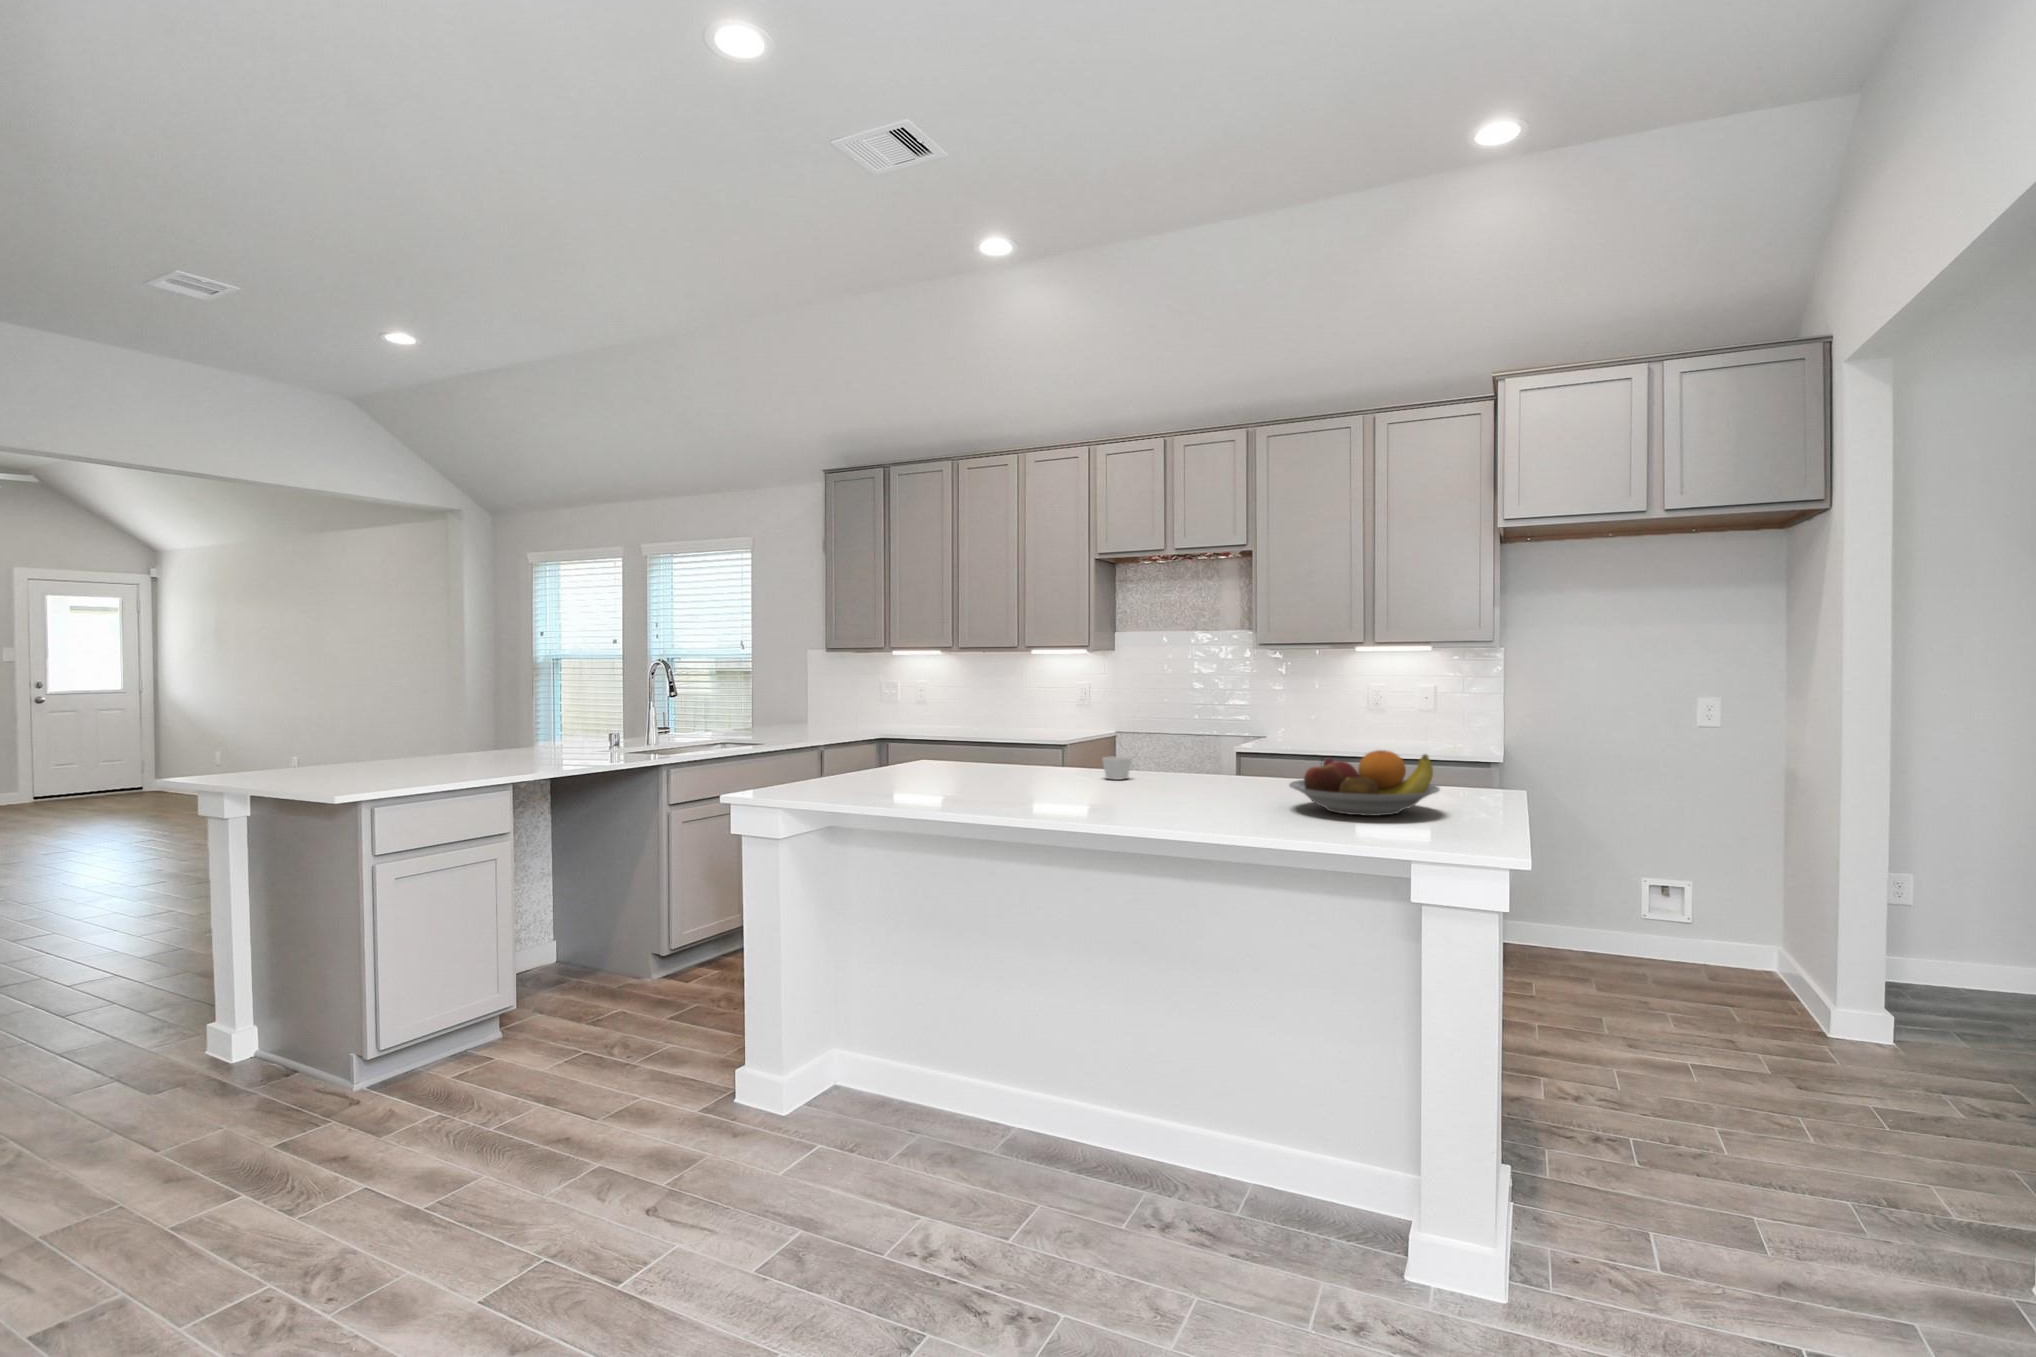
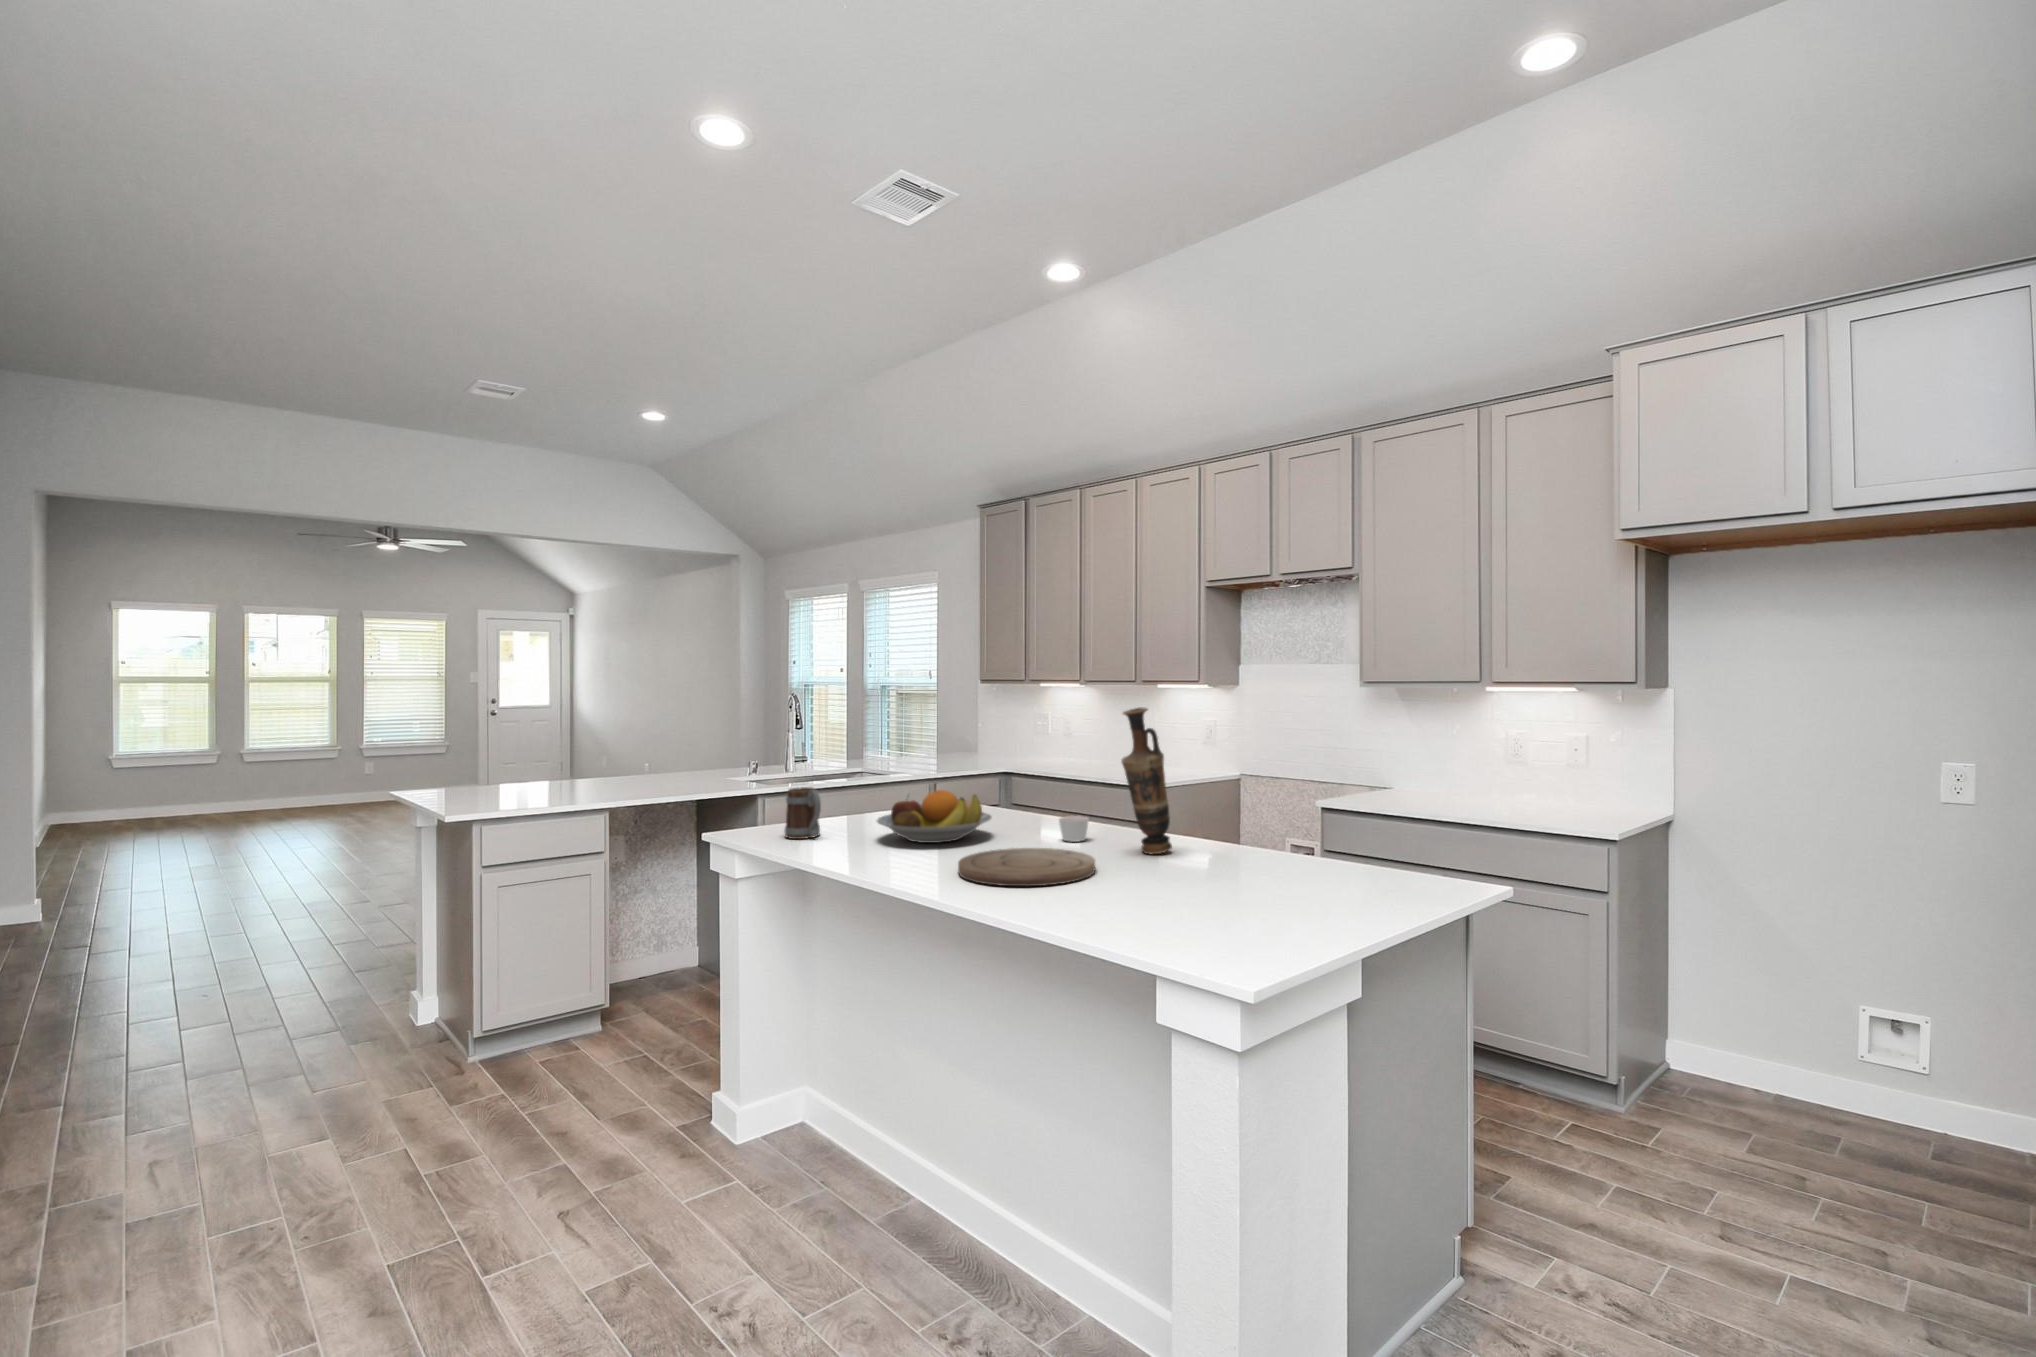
vase: none [1184,648,1227,784] -> present [1122,707,1172,854]
mug: none [815,735,864,788] -> present [784,787,821,839]
fruit bowl: present [1289,750,1440,816] -> present [877,790,992,843]
cutting board: none [1068,781,1200,808] -> present [958,848,1095,886]

